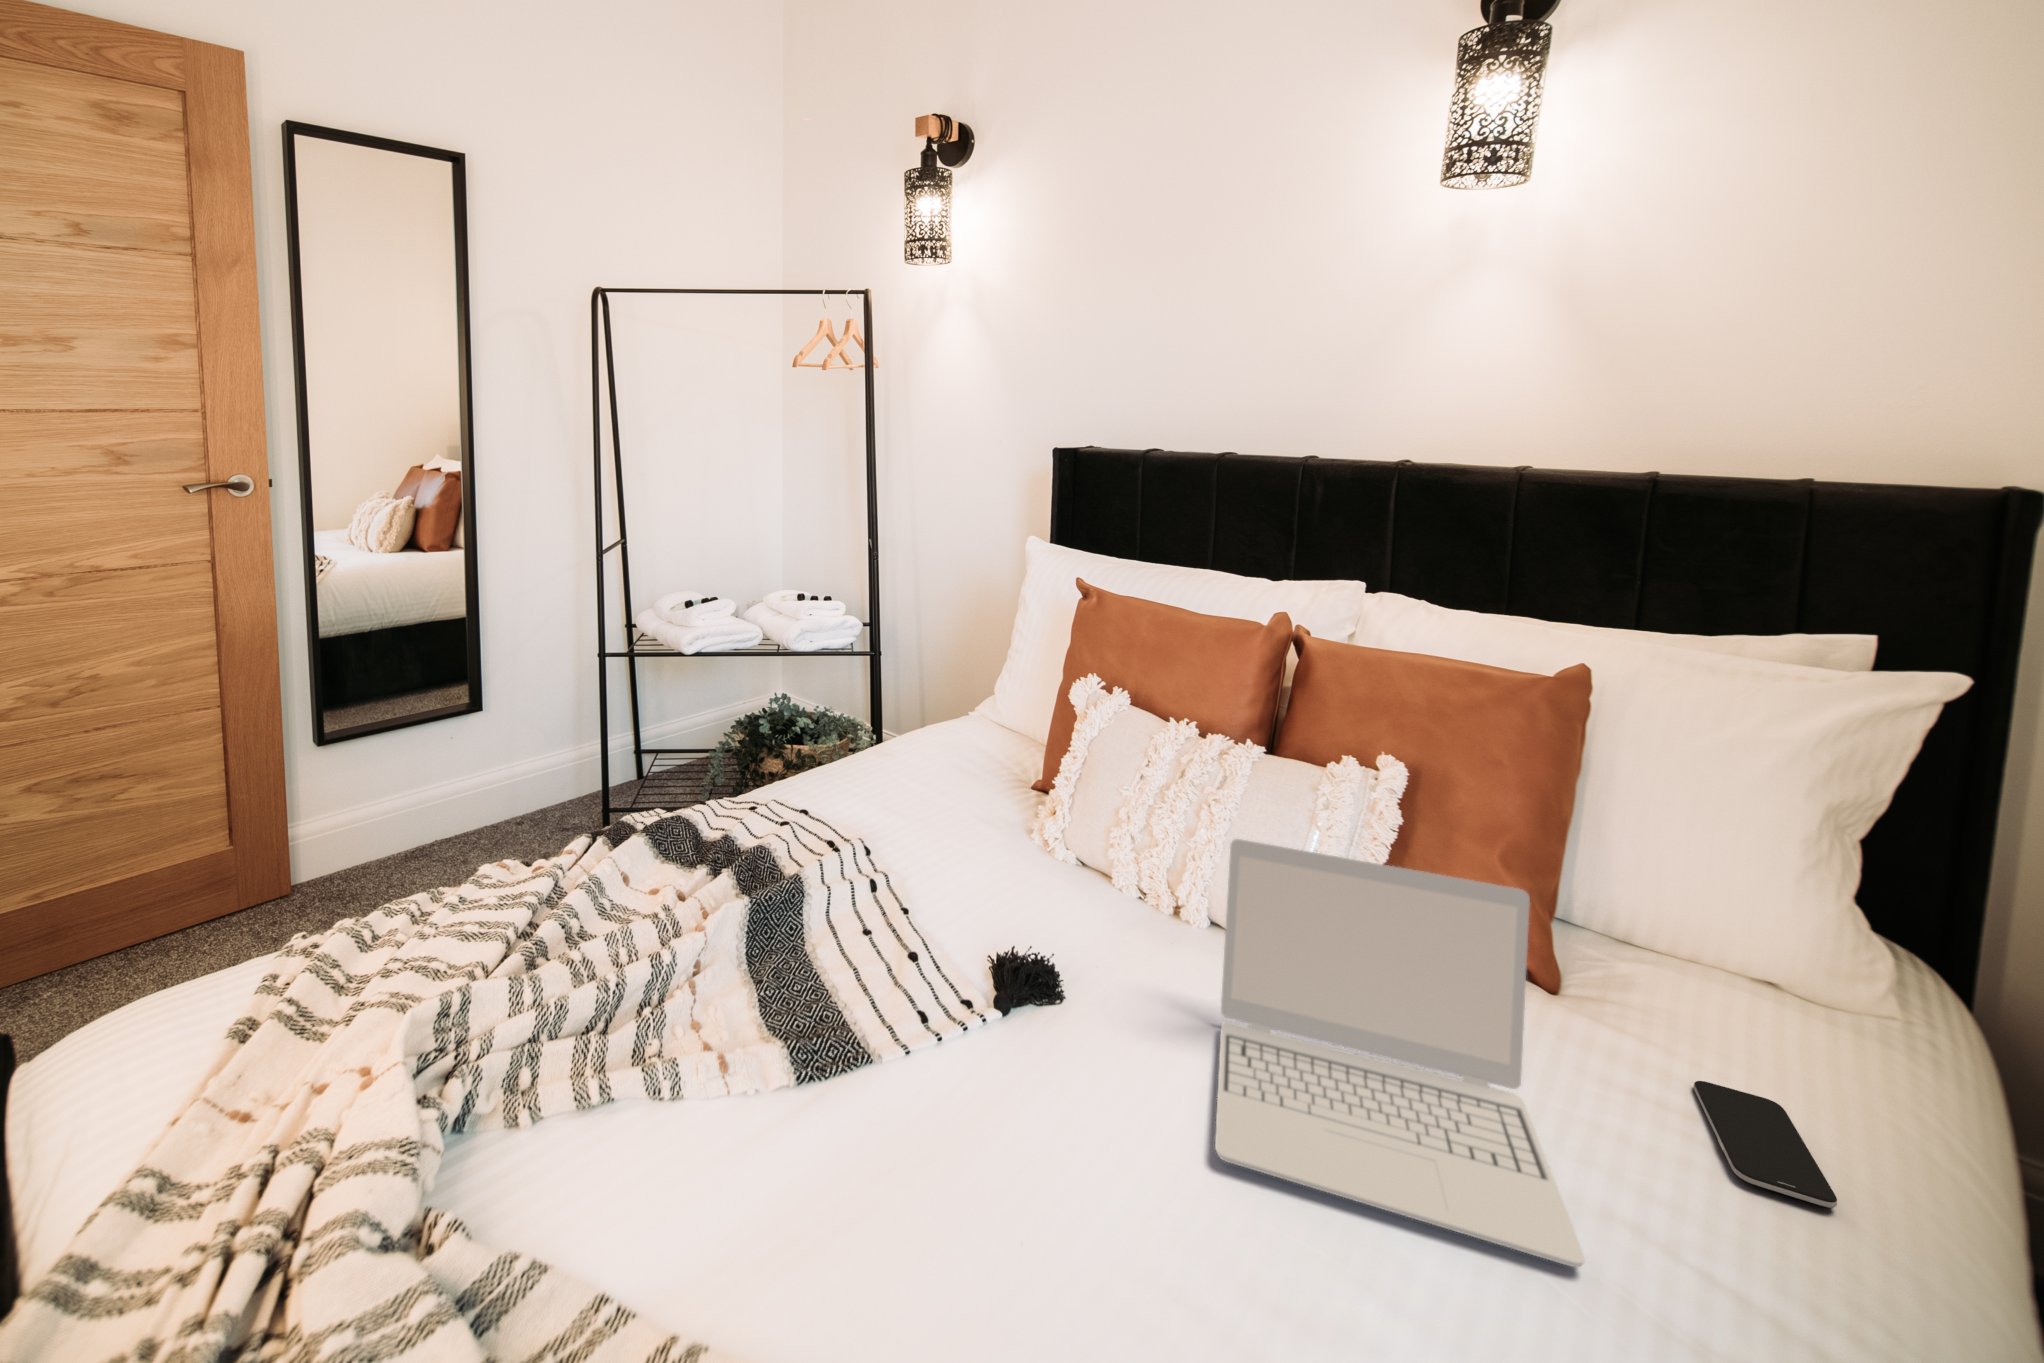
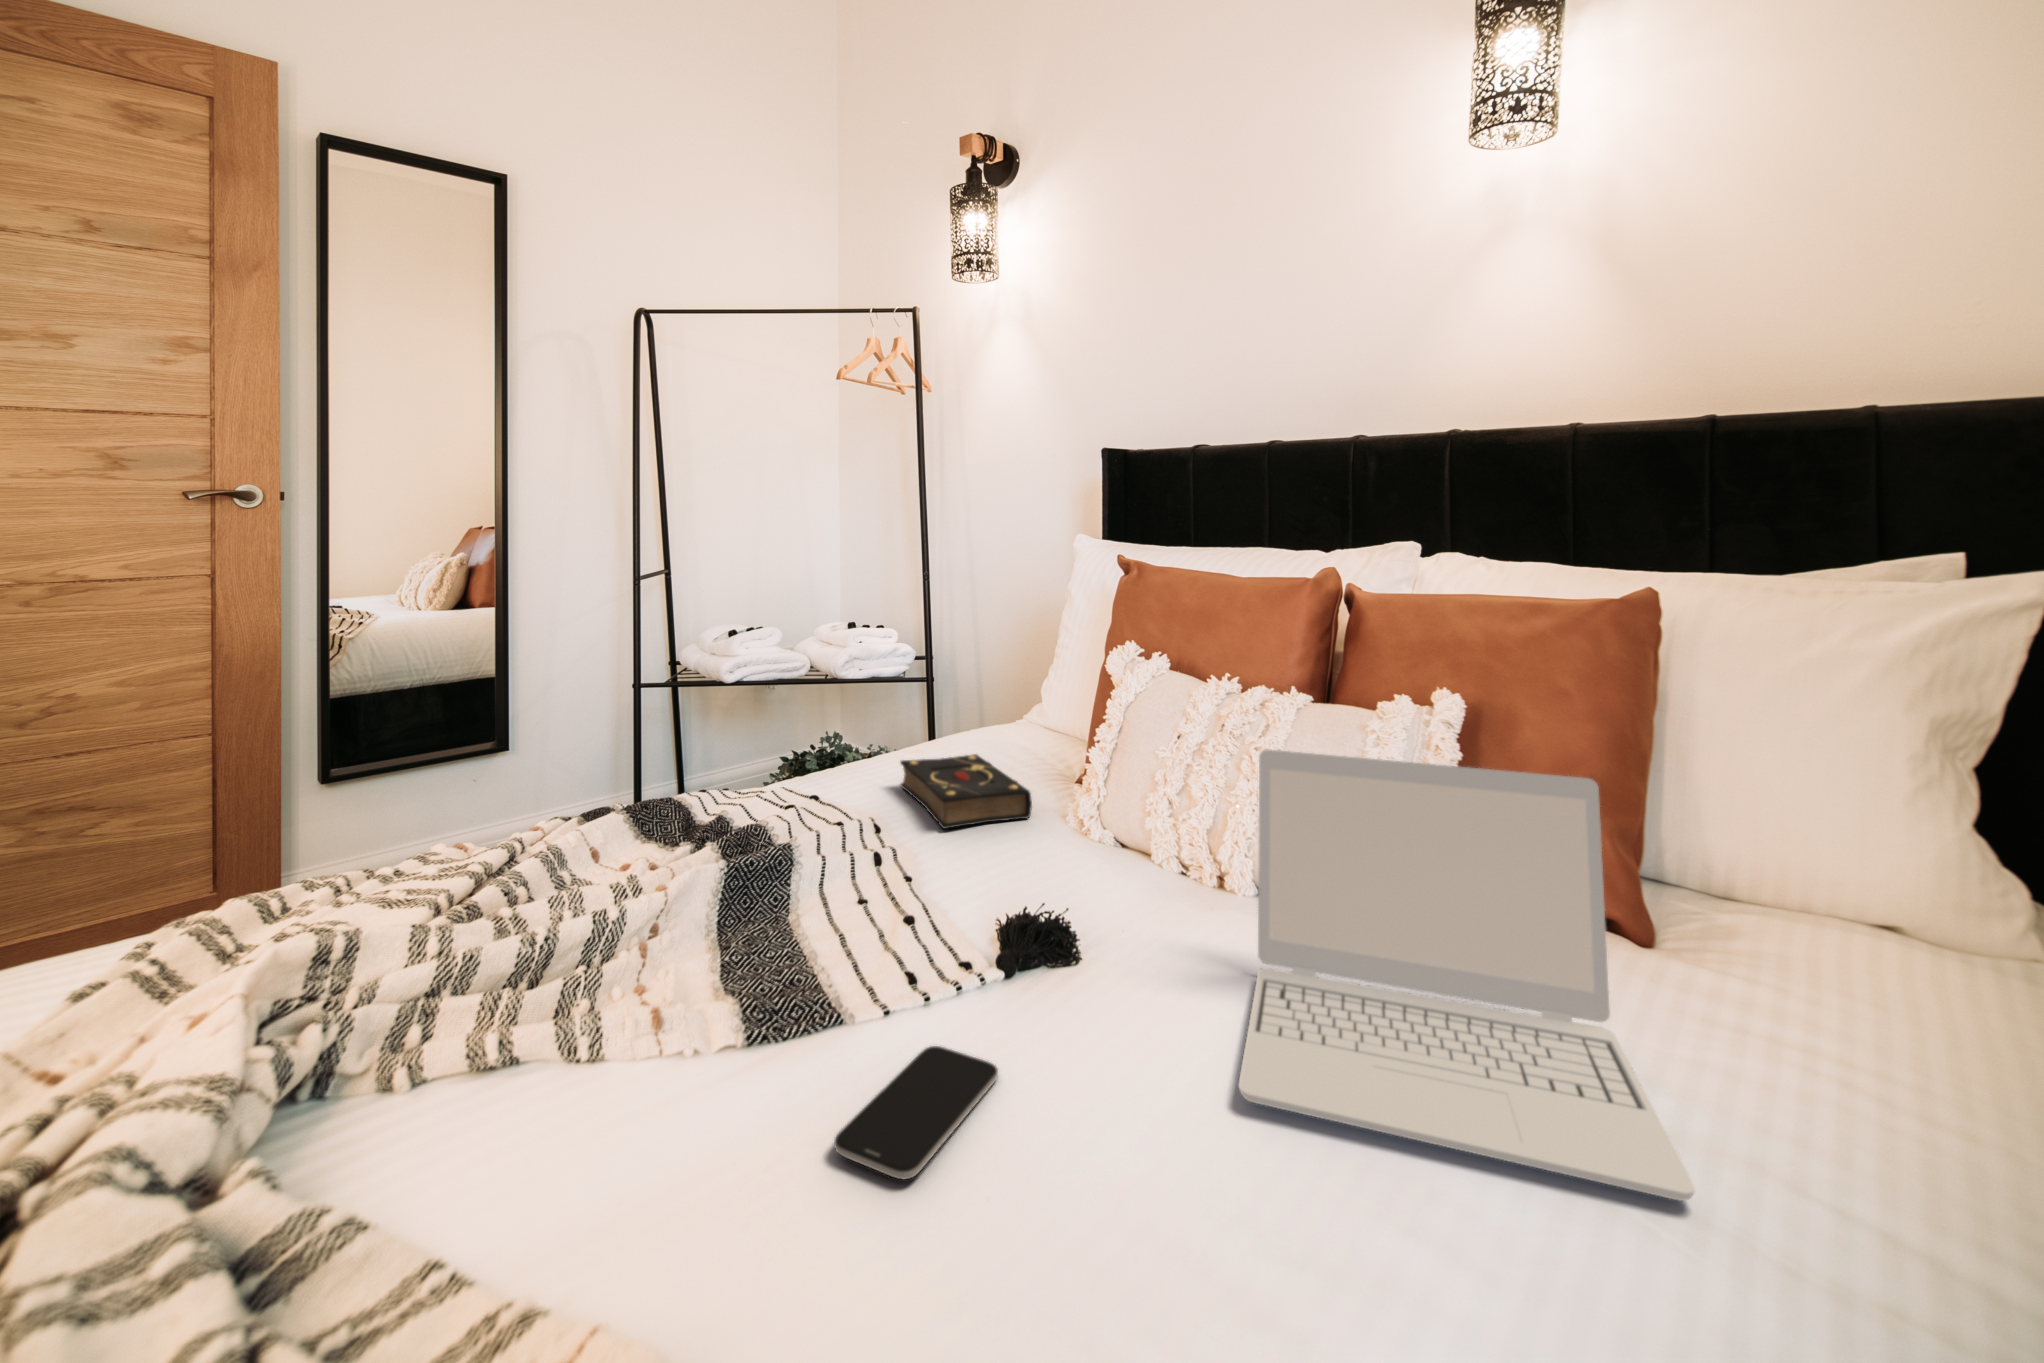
book: none [876,766,1002,850] -> present [900,754,1032,829]
smartphone: present [1694,1081,1837,1208] -> present [834,1046,998,1179]

